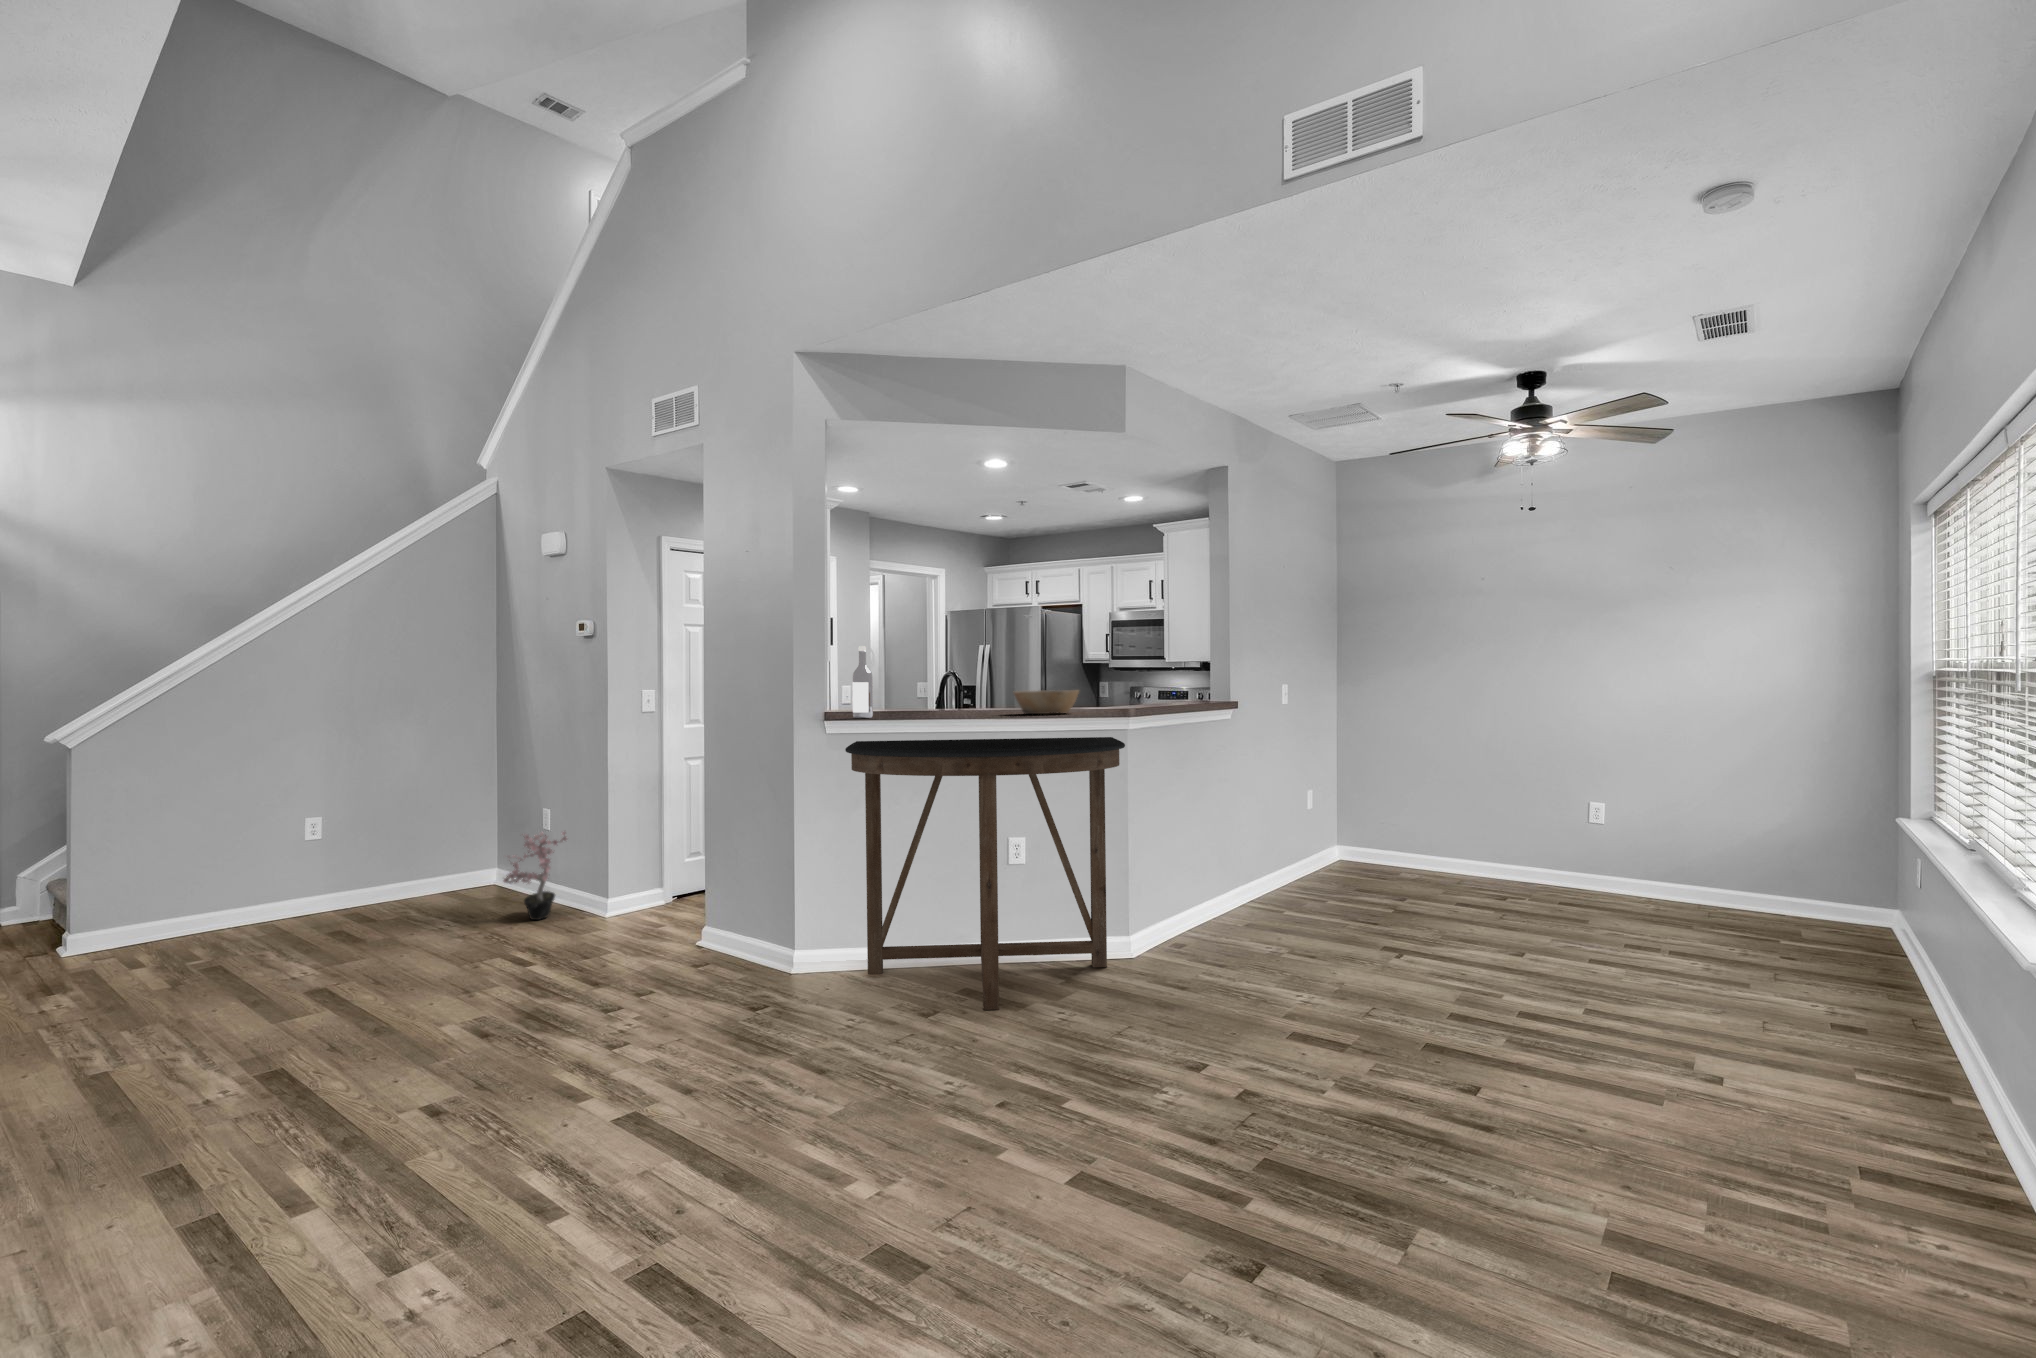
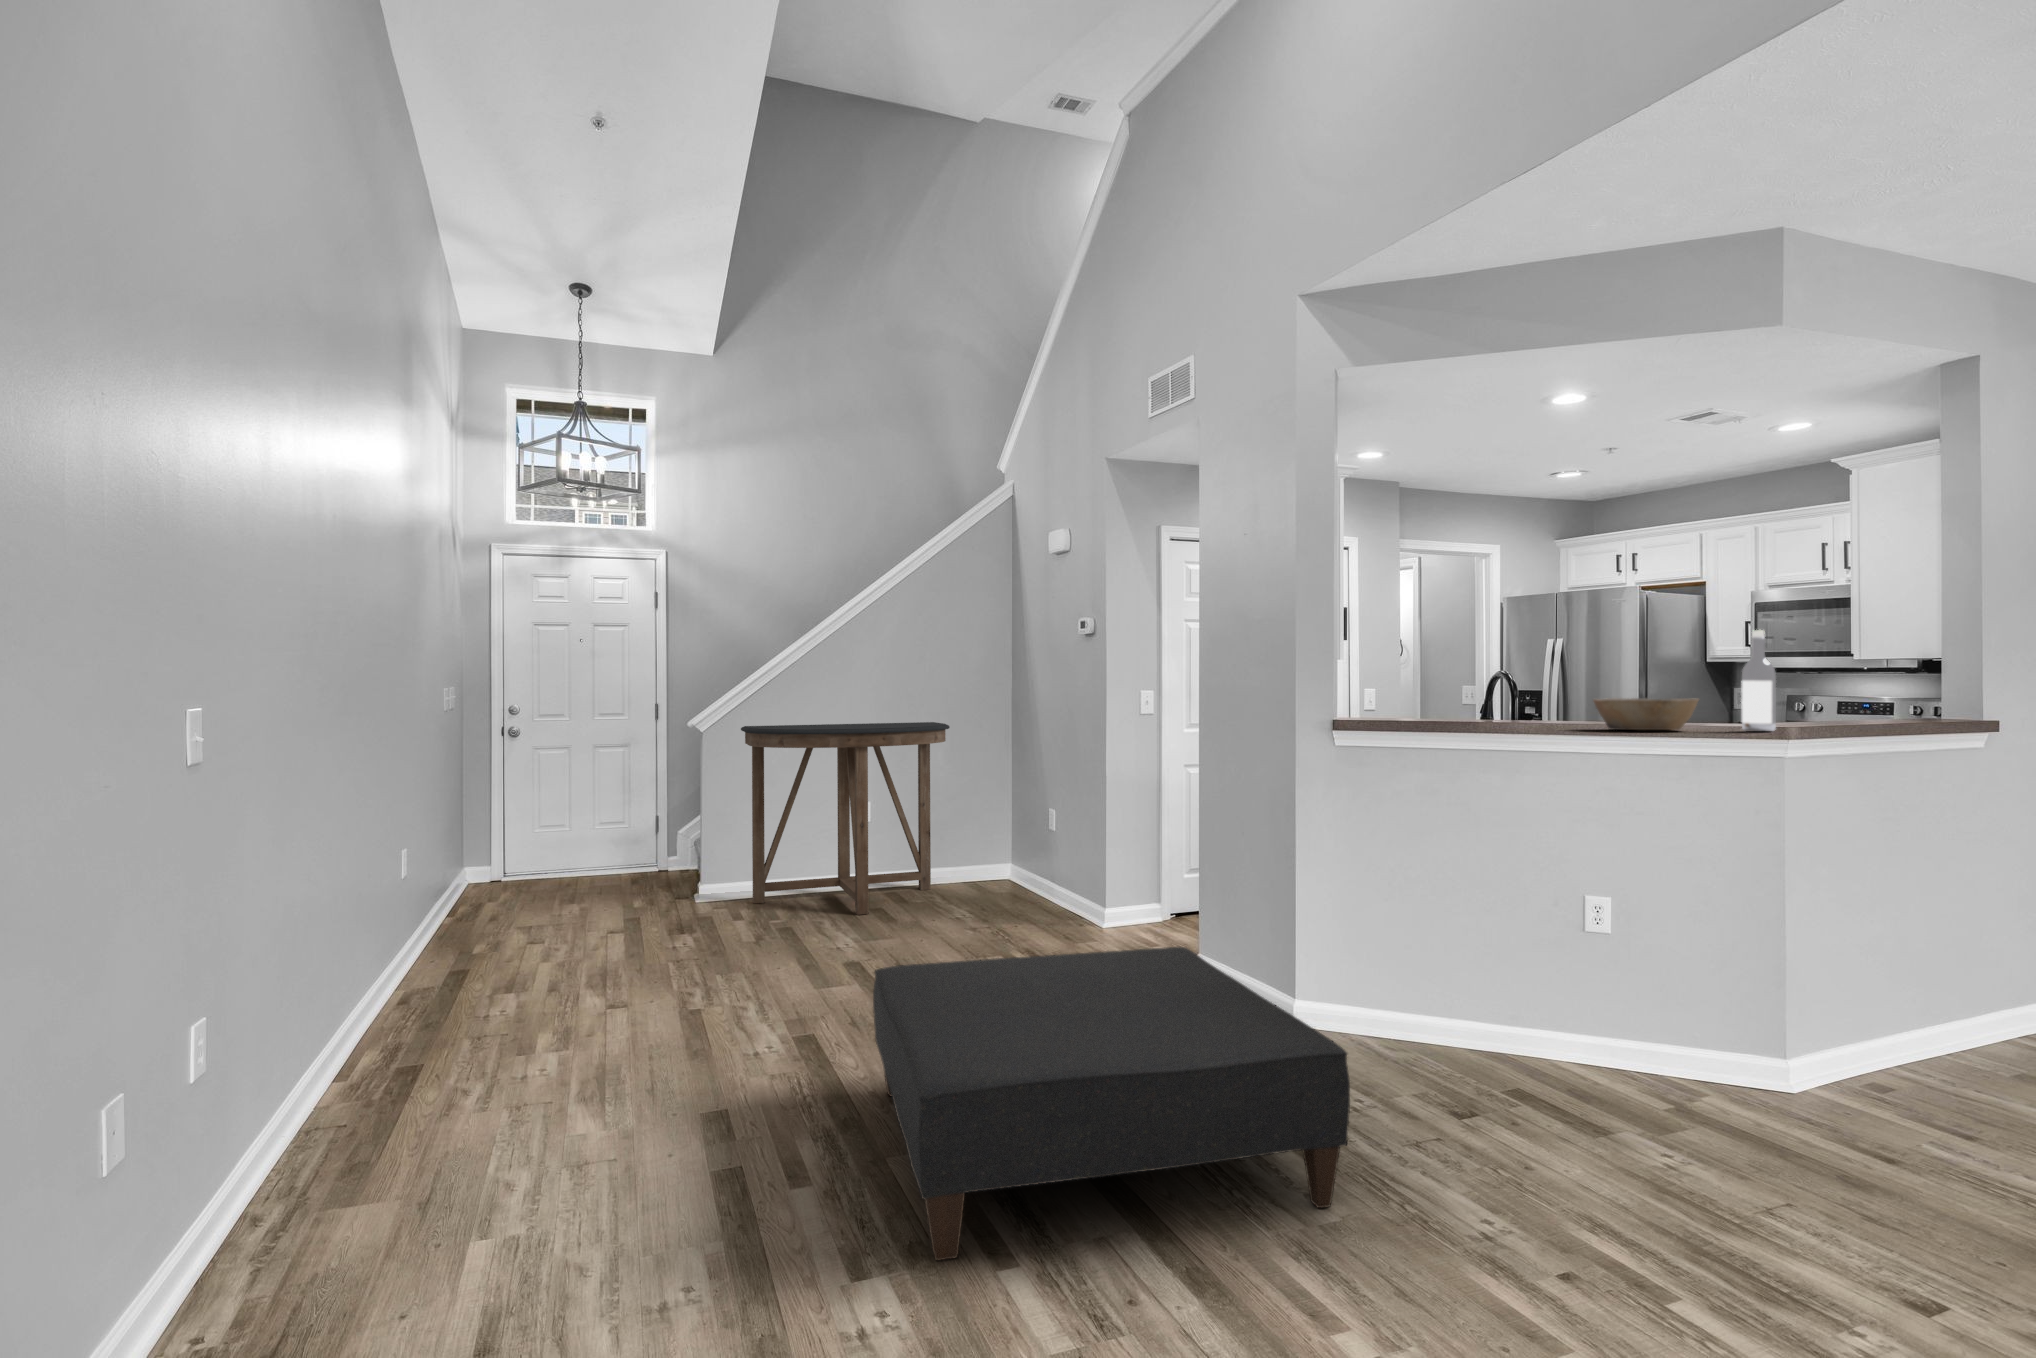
wine bottle: present [853,646,873,718] -> present [1741,630,1776,731]
console table: present [845,737,1125,1010] -> present [741,722,950,915]
potted plant: present [504,832,567,920] -> none [1010,825,1073,920]
ottoman: none [373,918,850,1230] -> present [873,947,1350,1260]

